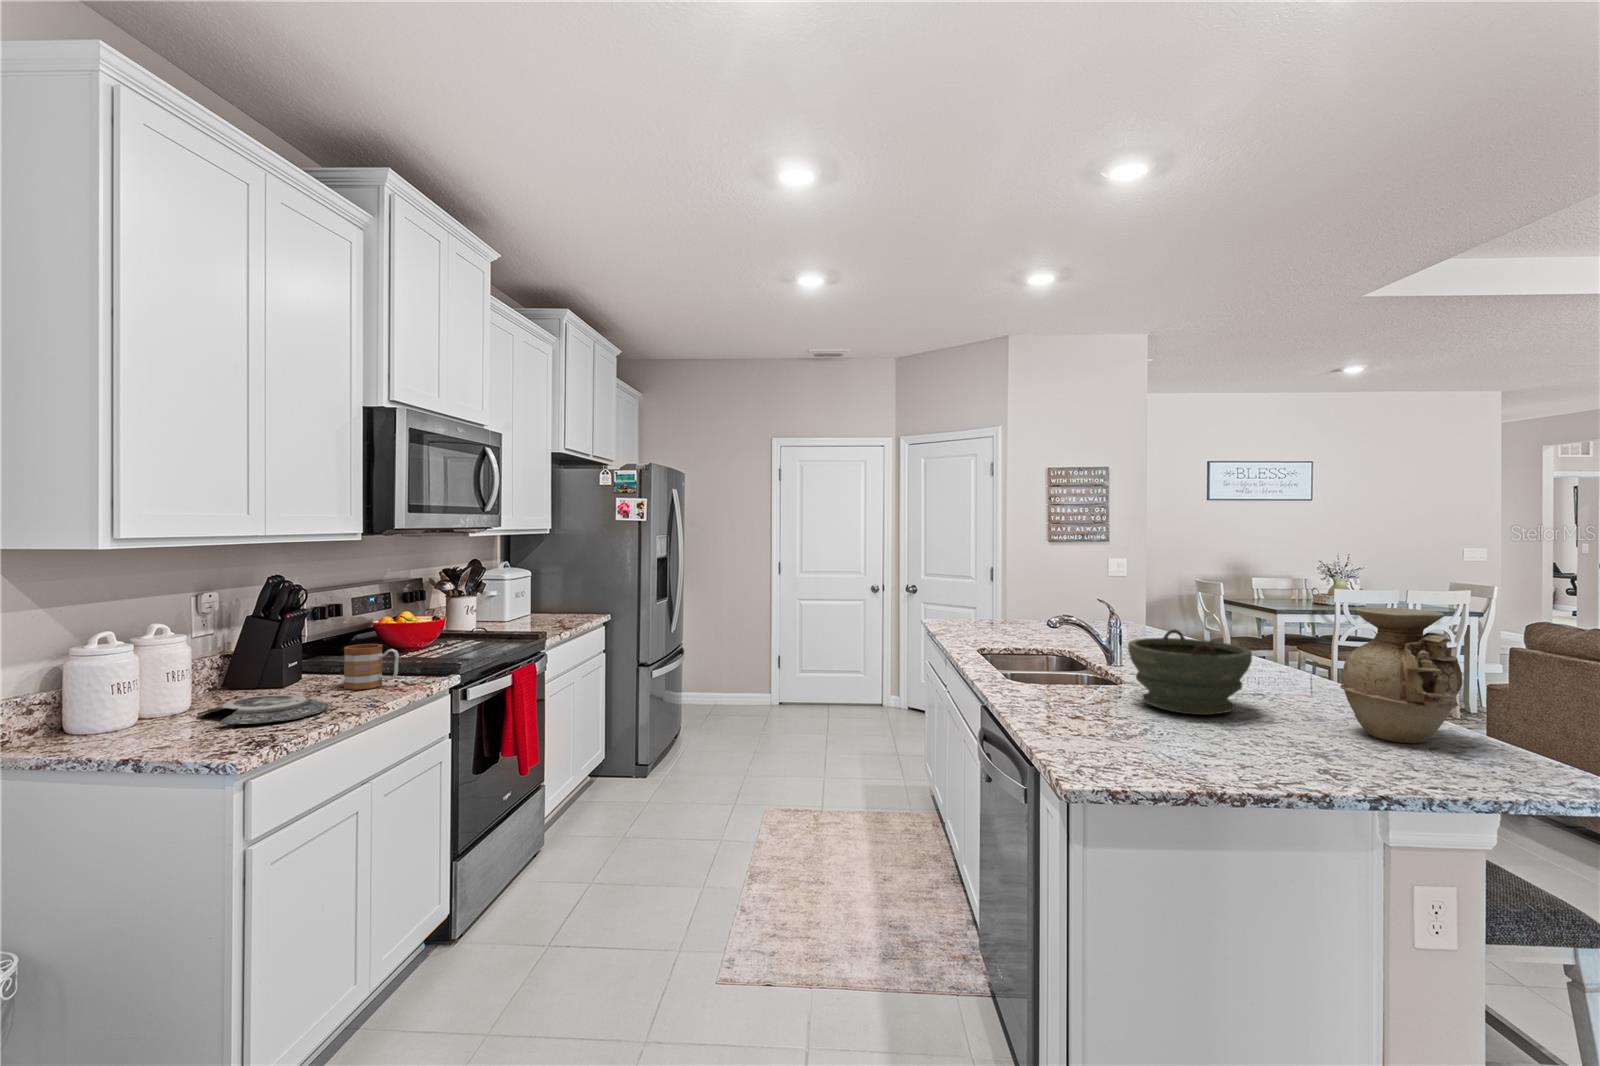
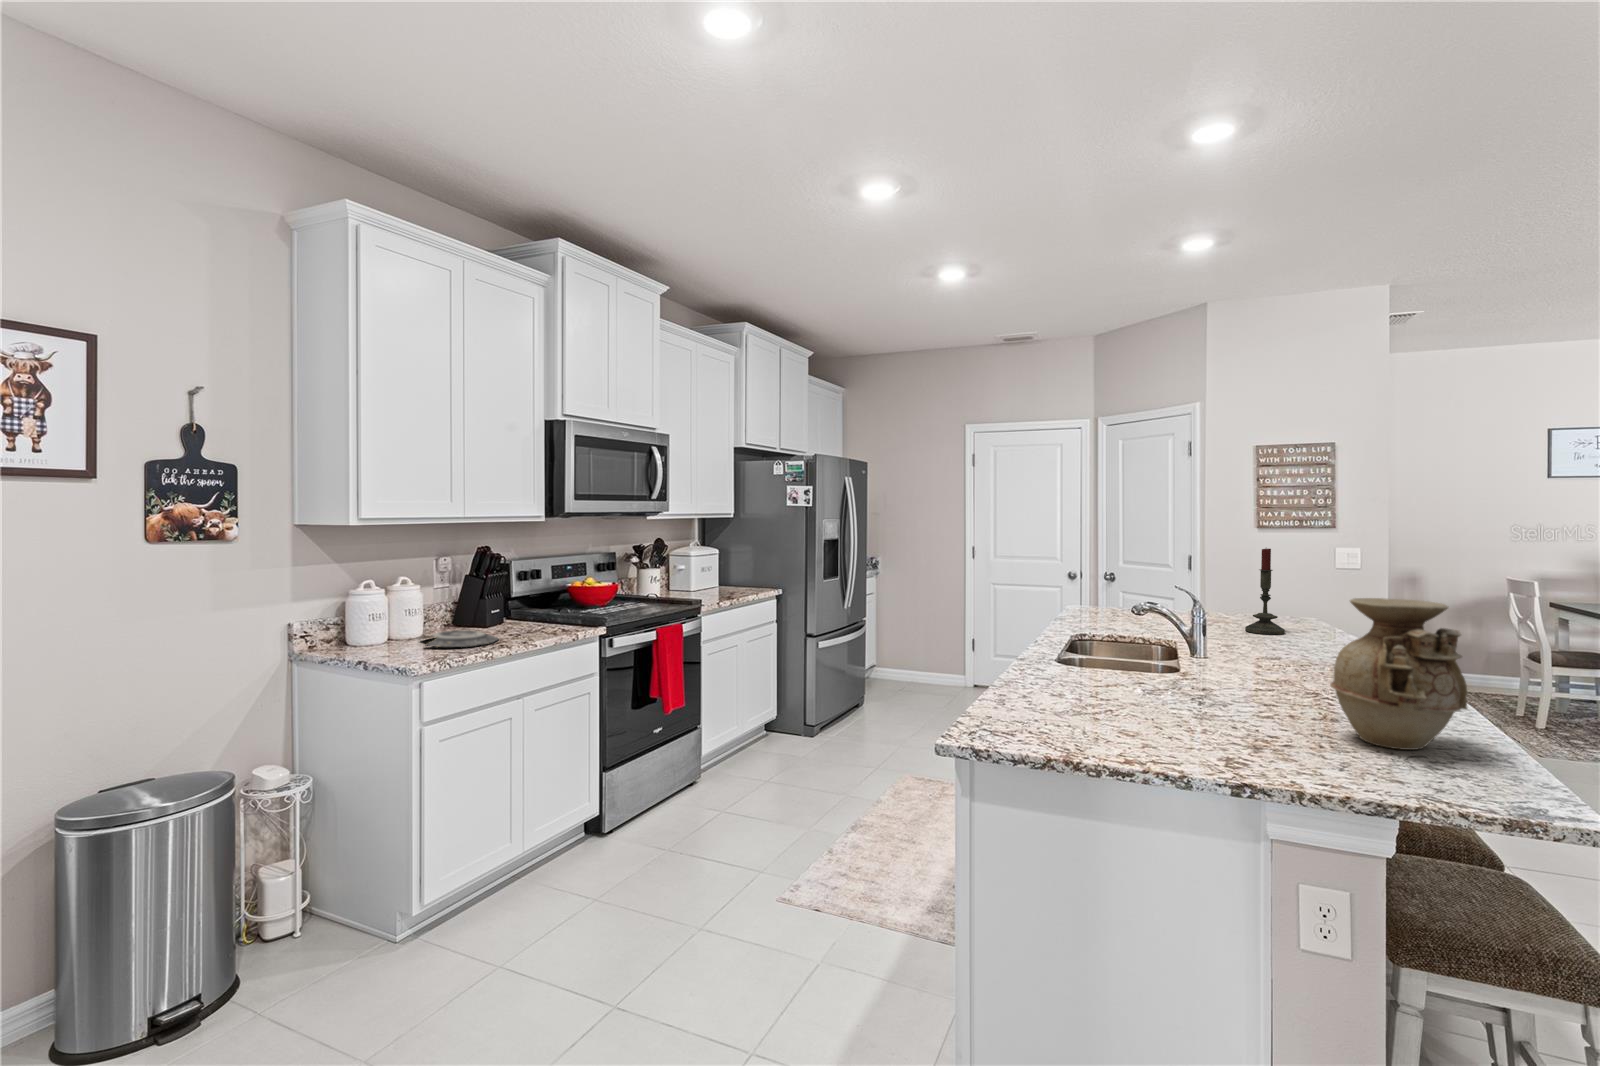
candle: none [1106,559,1139,639] -> present [1245,548,1285,635]
bowl: present [1128,629,1252,715] -> none [1133,617,1262,704]
mug: present [344,644,399,690] -> none [519,599,555,632]

